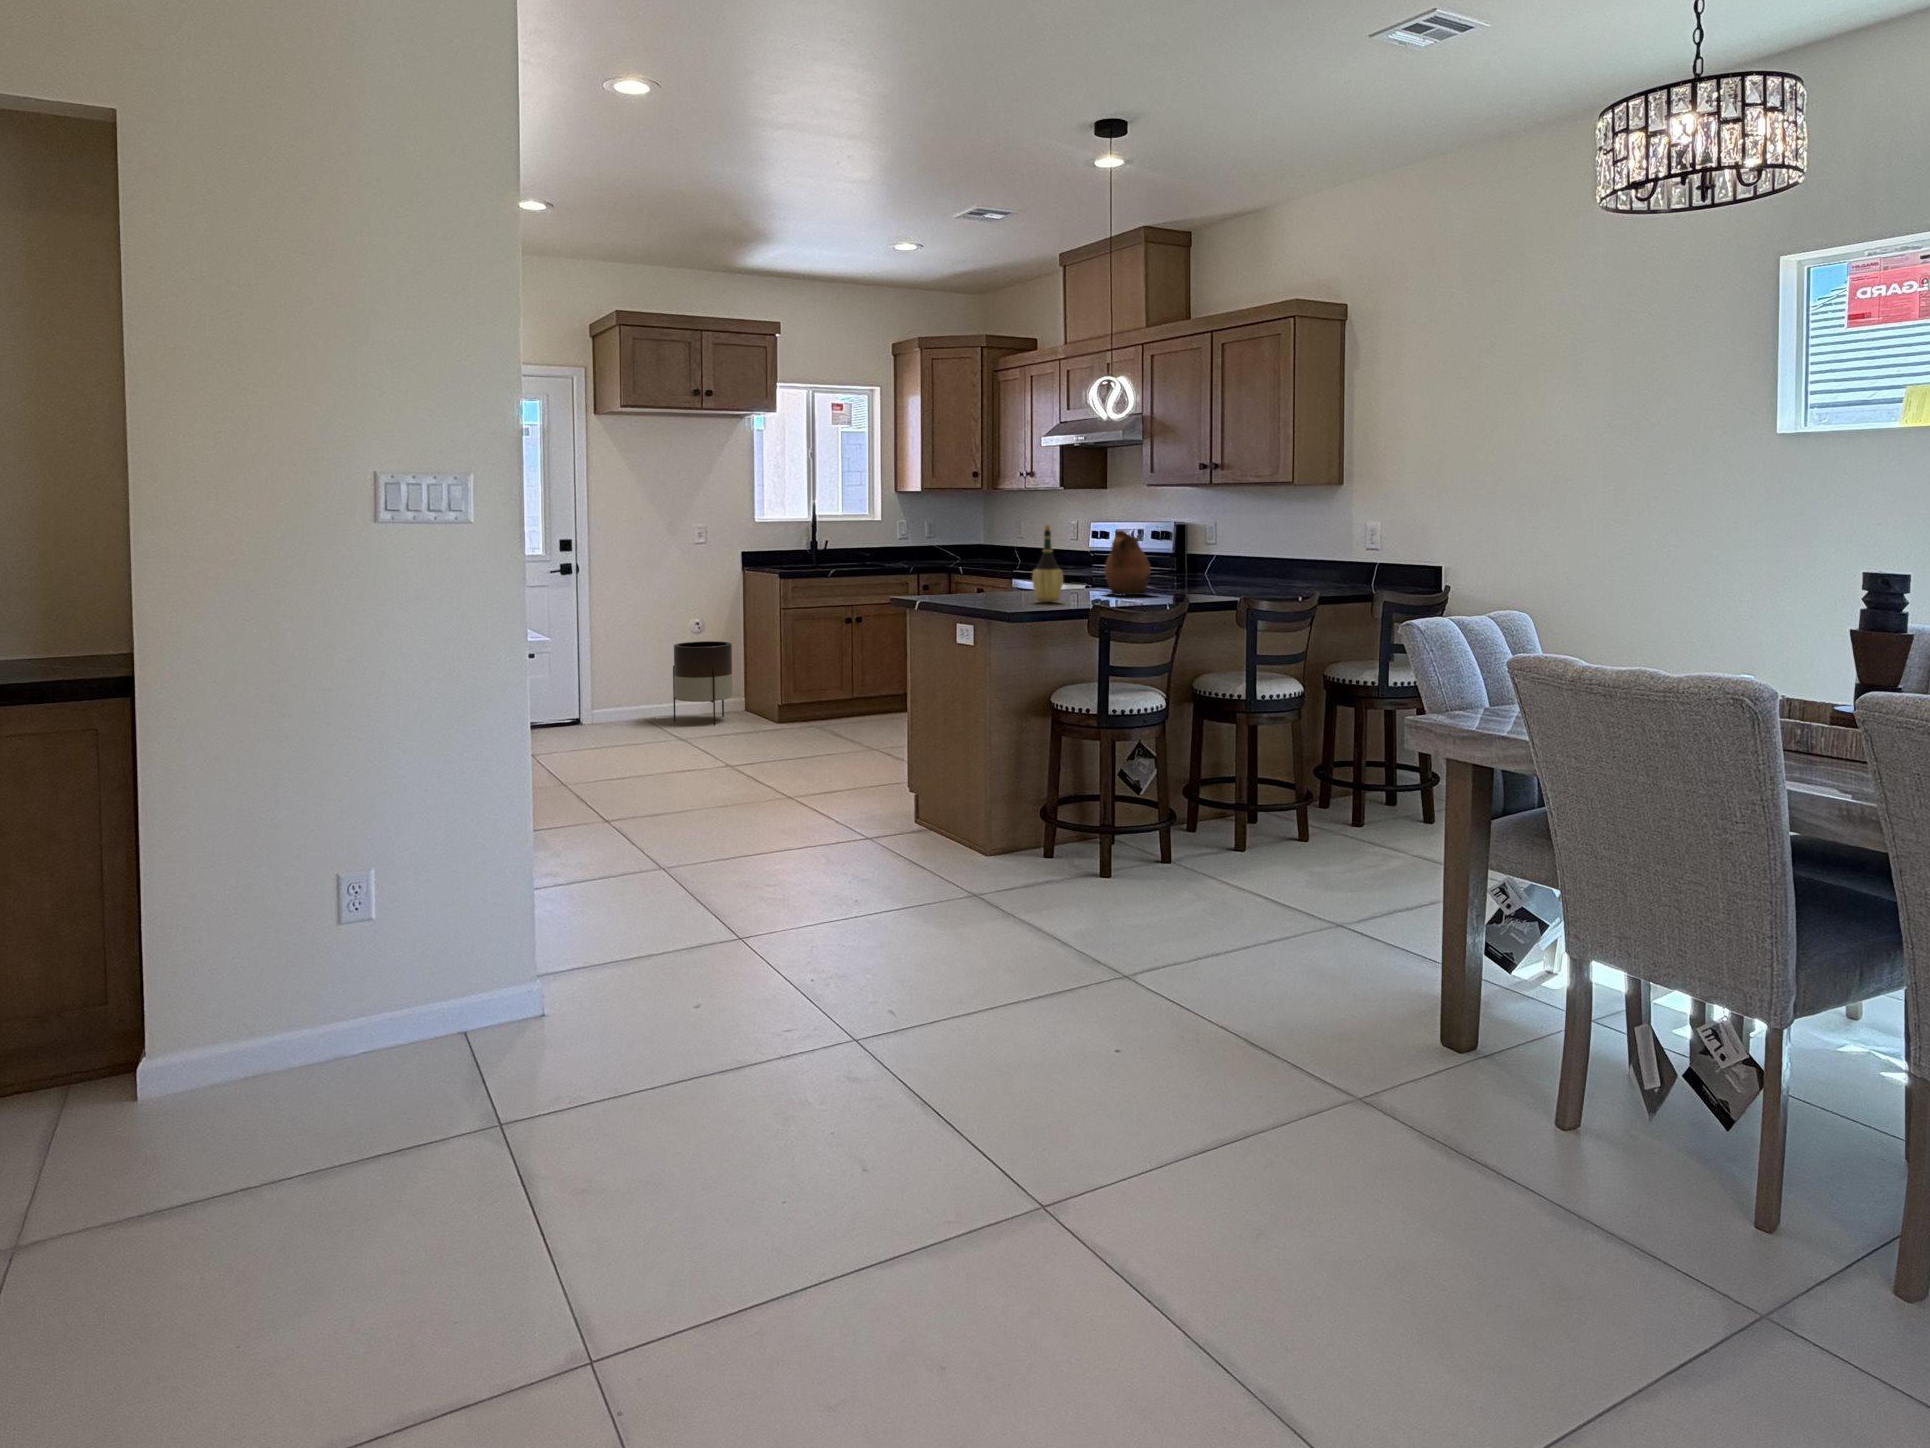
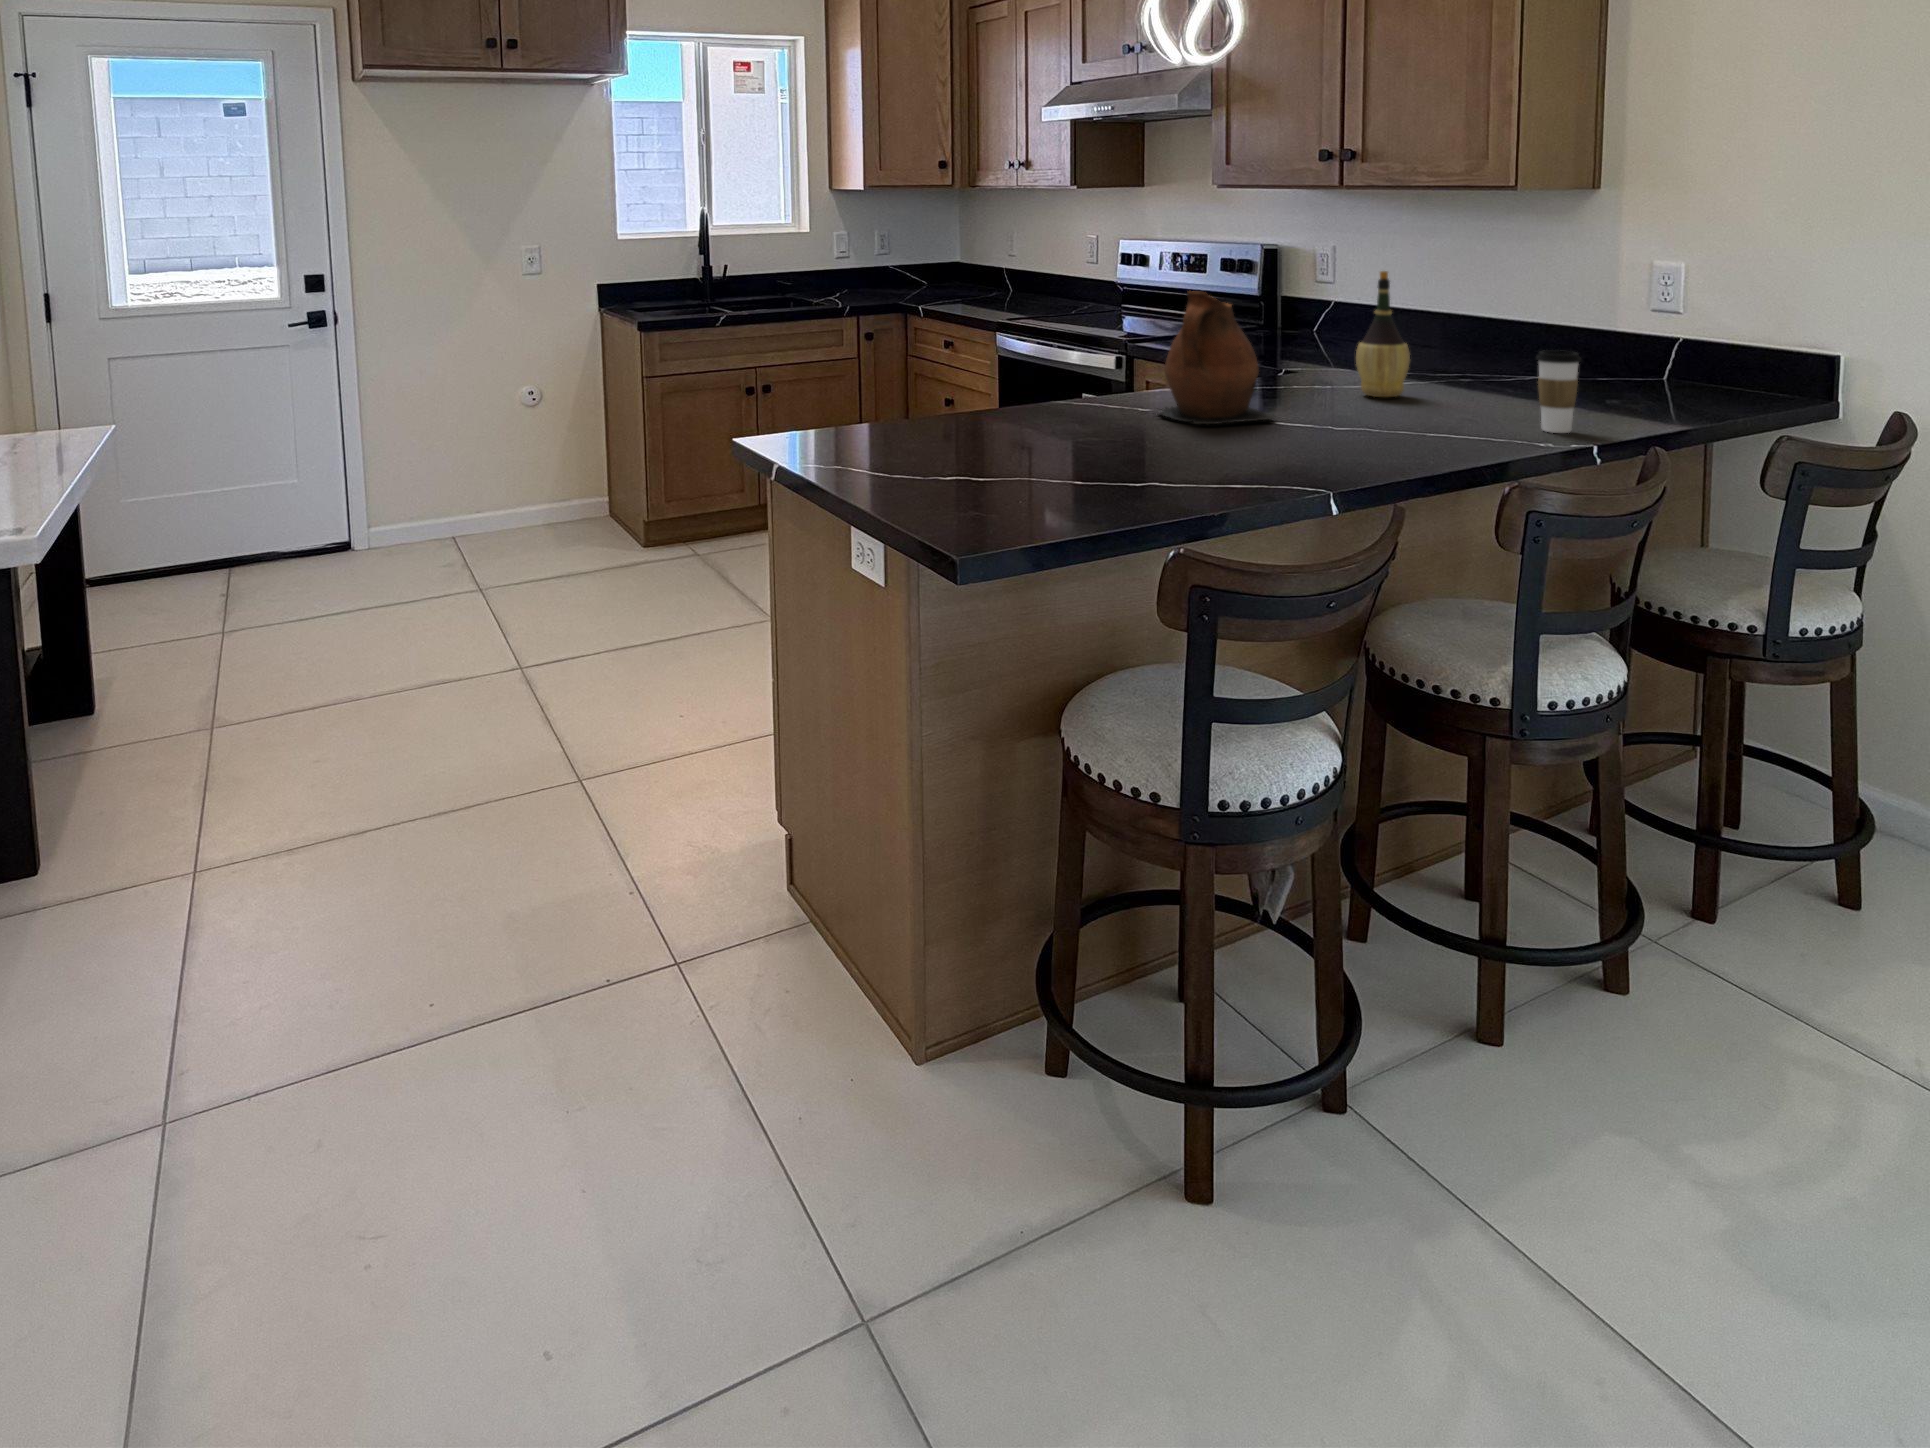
wine bottle: present [1032,525,1063,602] -> present [1356,271,1410,397]
coffee cup: none [1282,559,1302,598] -> present [1536,350,1581,433]
planter: present [673,641,733,726] -> none [489,418,582,551]

